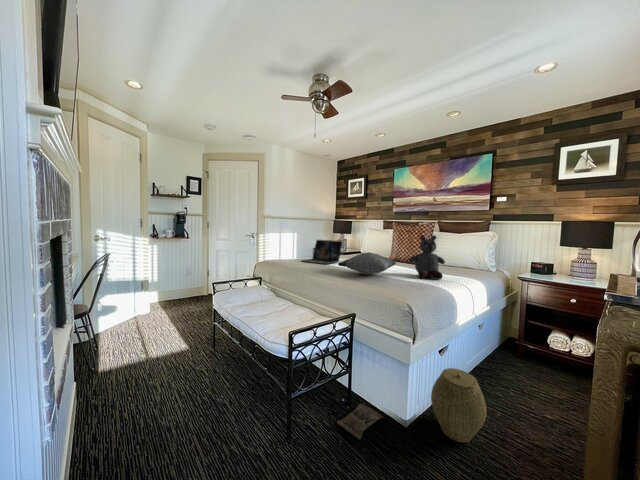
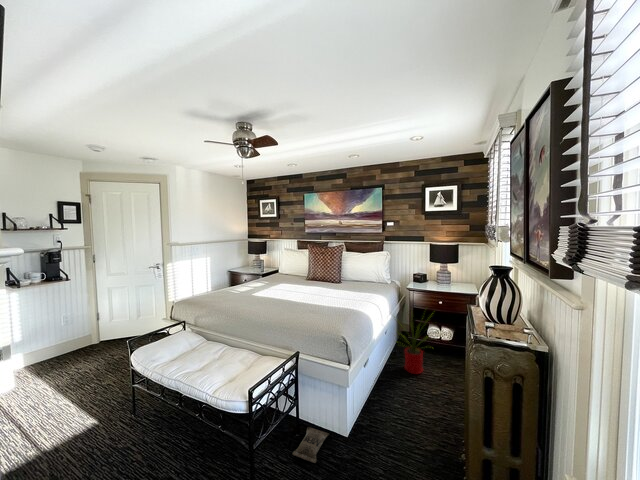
stuffed bear: present [409,235,445,279] -> none [332,265,359,303]
laptop: present [302,240,342,264] -> none [227,270,267,297]
pillow: present [338,252,396,275] -> none [273,286,322,306]
house plant: none [486,294,563,389] -> present [400,313,433,374]
woven basket: present [431,368,486,442] -> none [363,377,402,435]

